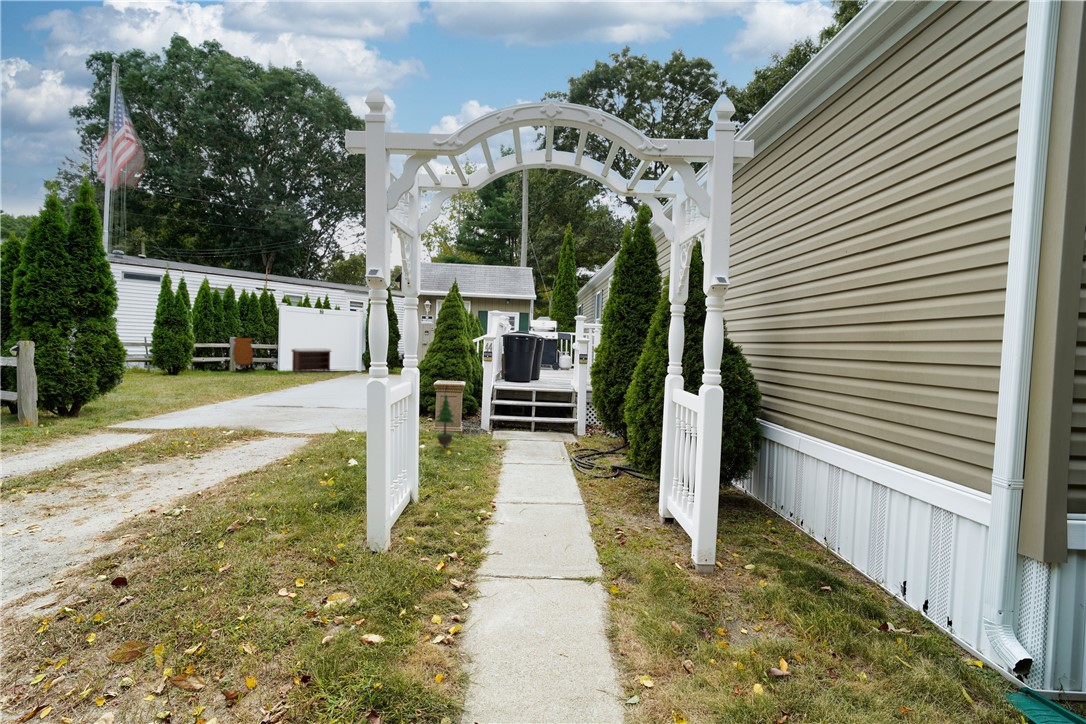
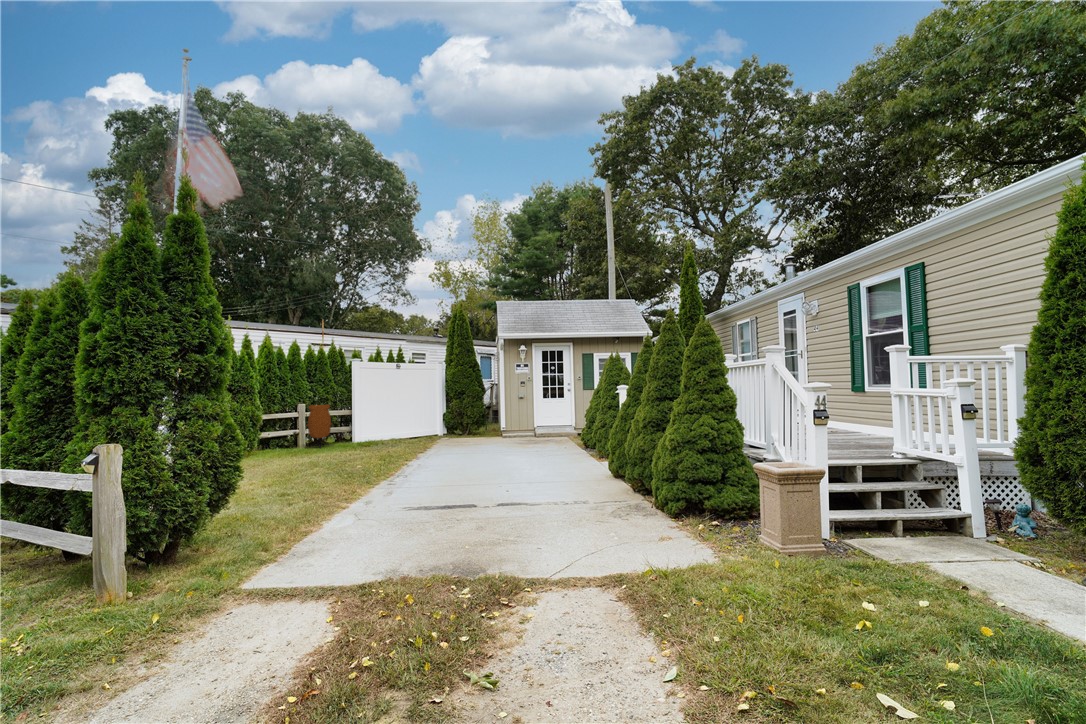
bench: present [292,348,331,372] -> none [371,410,417,442]
potted tree: present [436,395,454,447] -> none [846,491,886,590]

